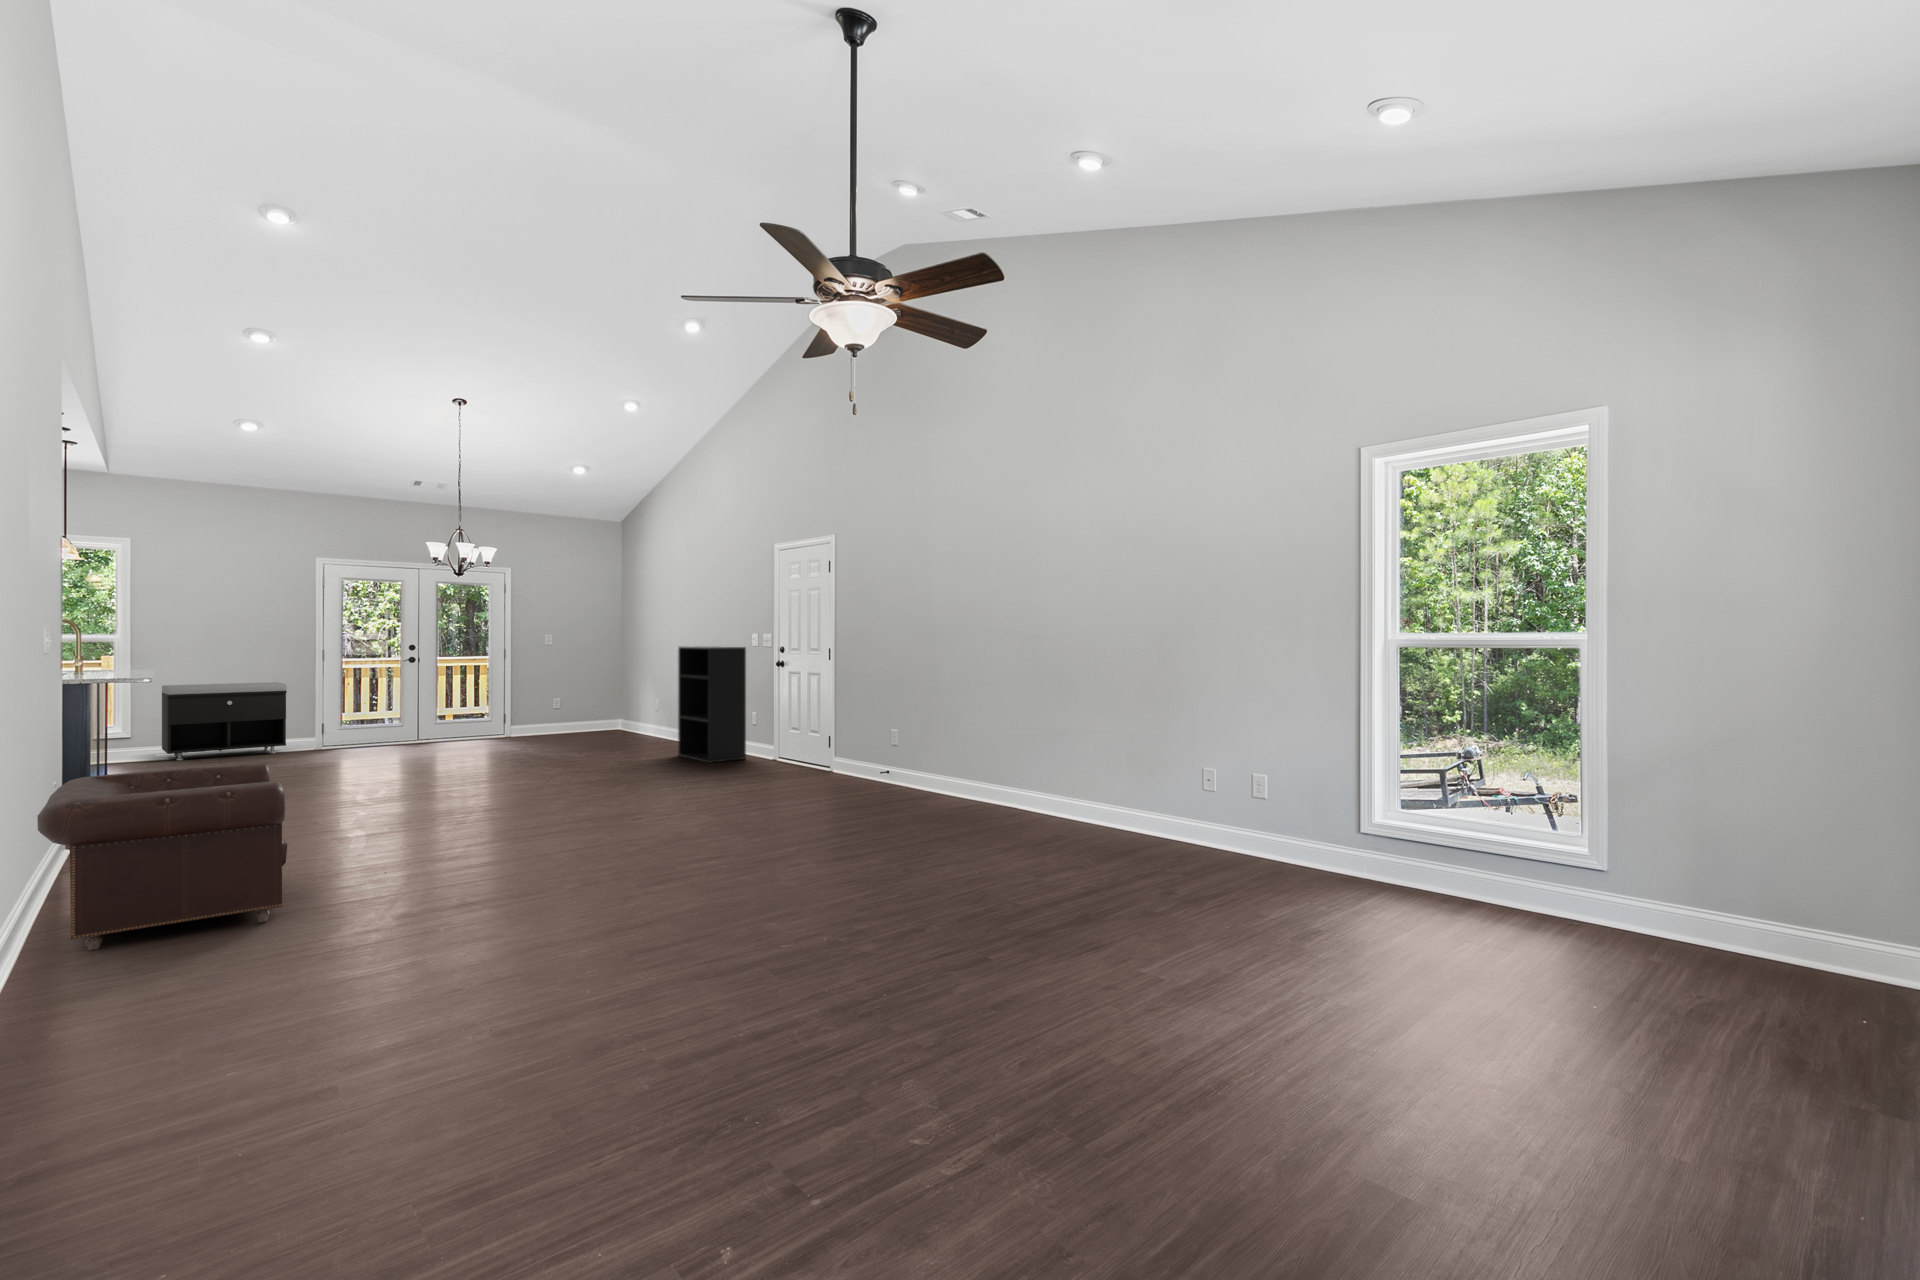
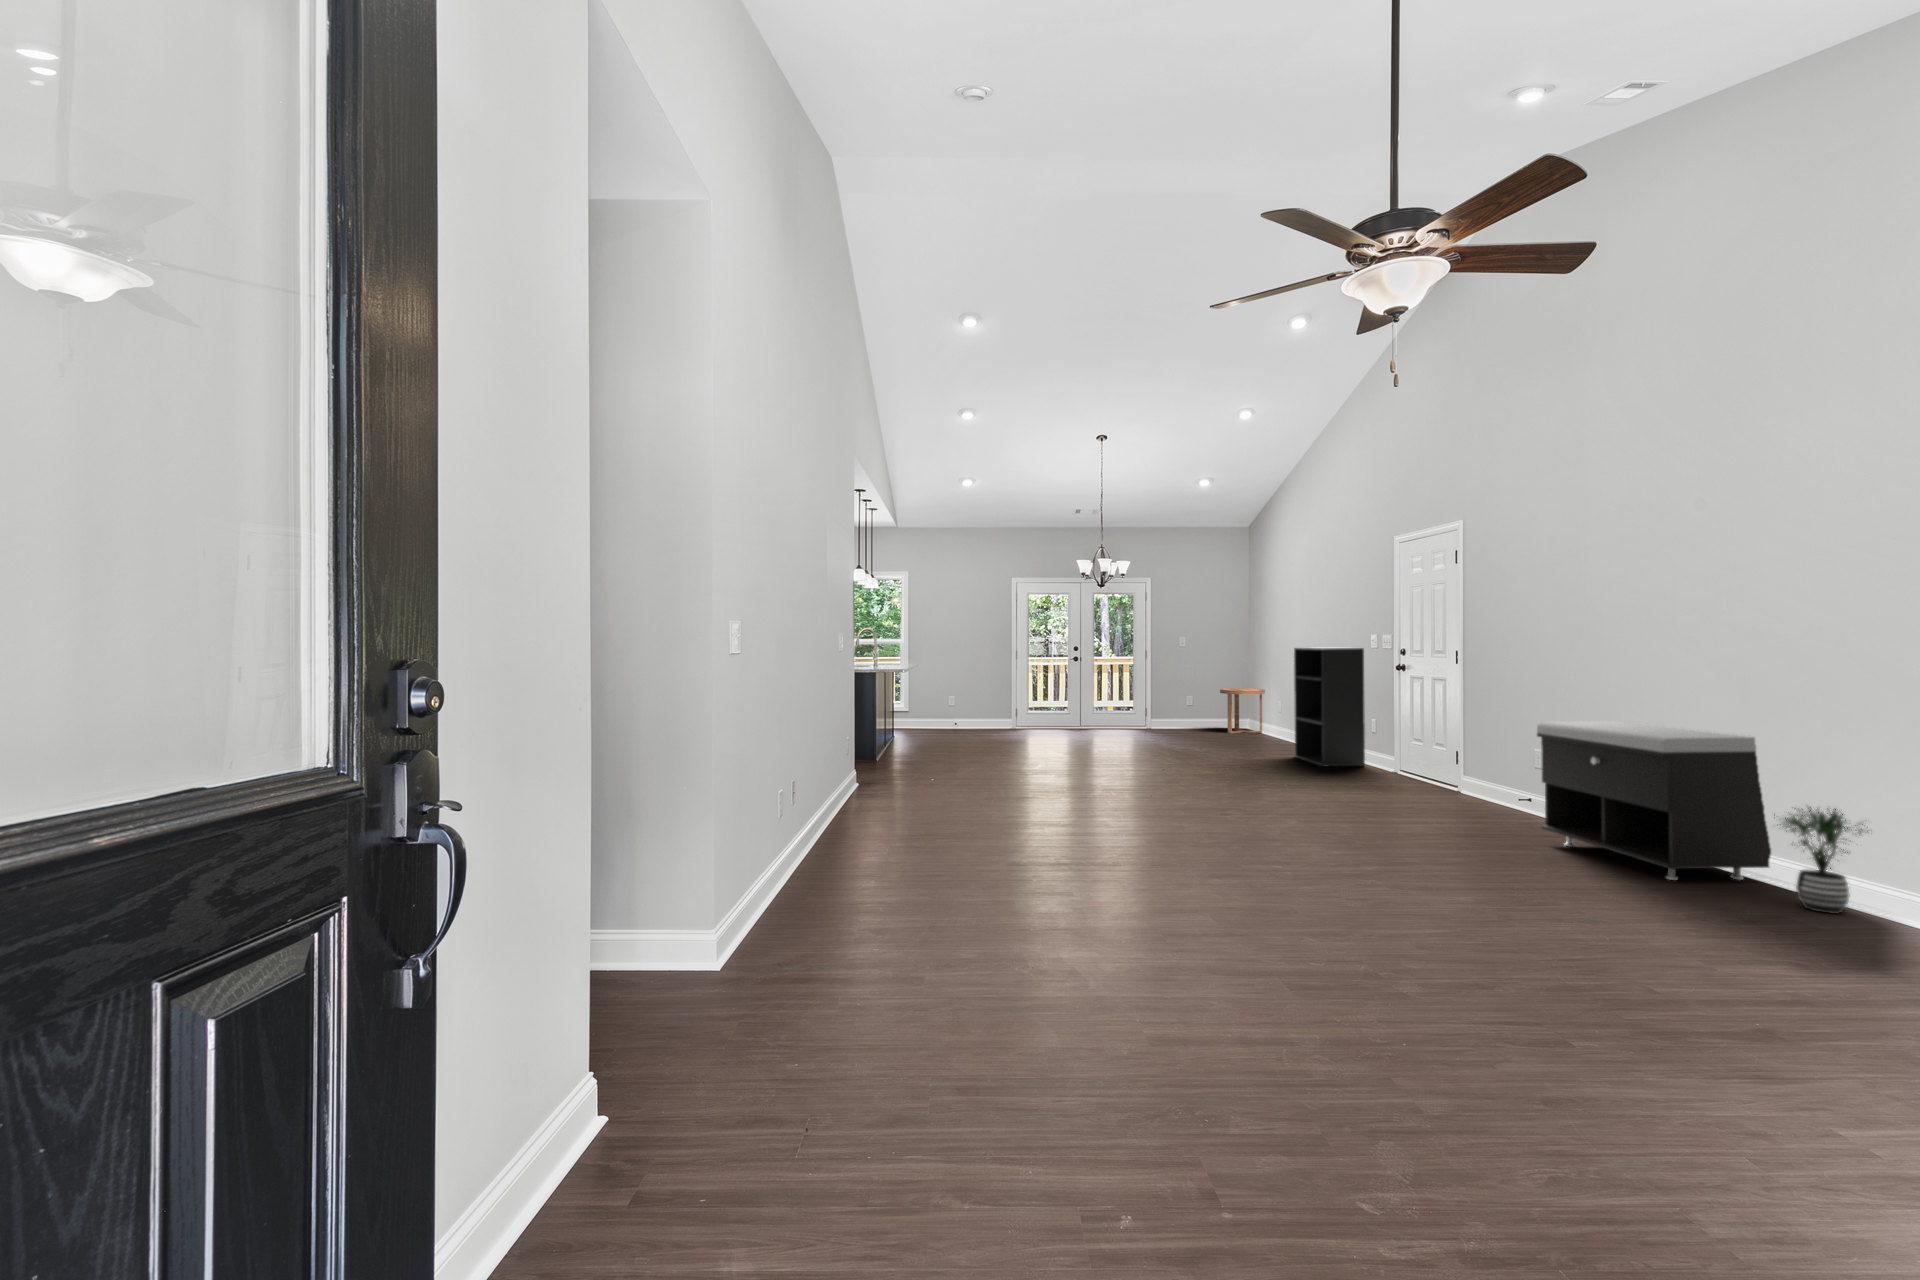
storage bench: present [162,682,287,760] -> present [1537,721,1771,880]
side table: none [590,688,638,736] -> present [1220,688,1265,733]
potted plant: none [1056,760,1110,836] -> present [1780,805,1872,914]
armchair: present [37,763,287,951] -> none [809,734,943,853]

